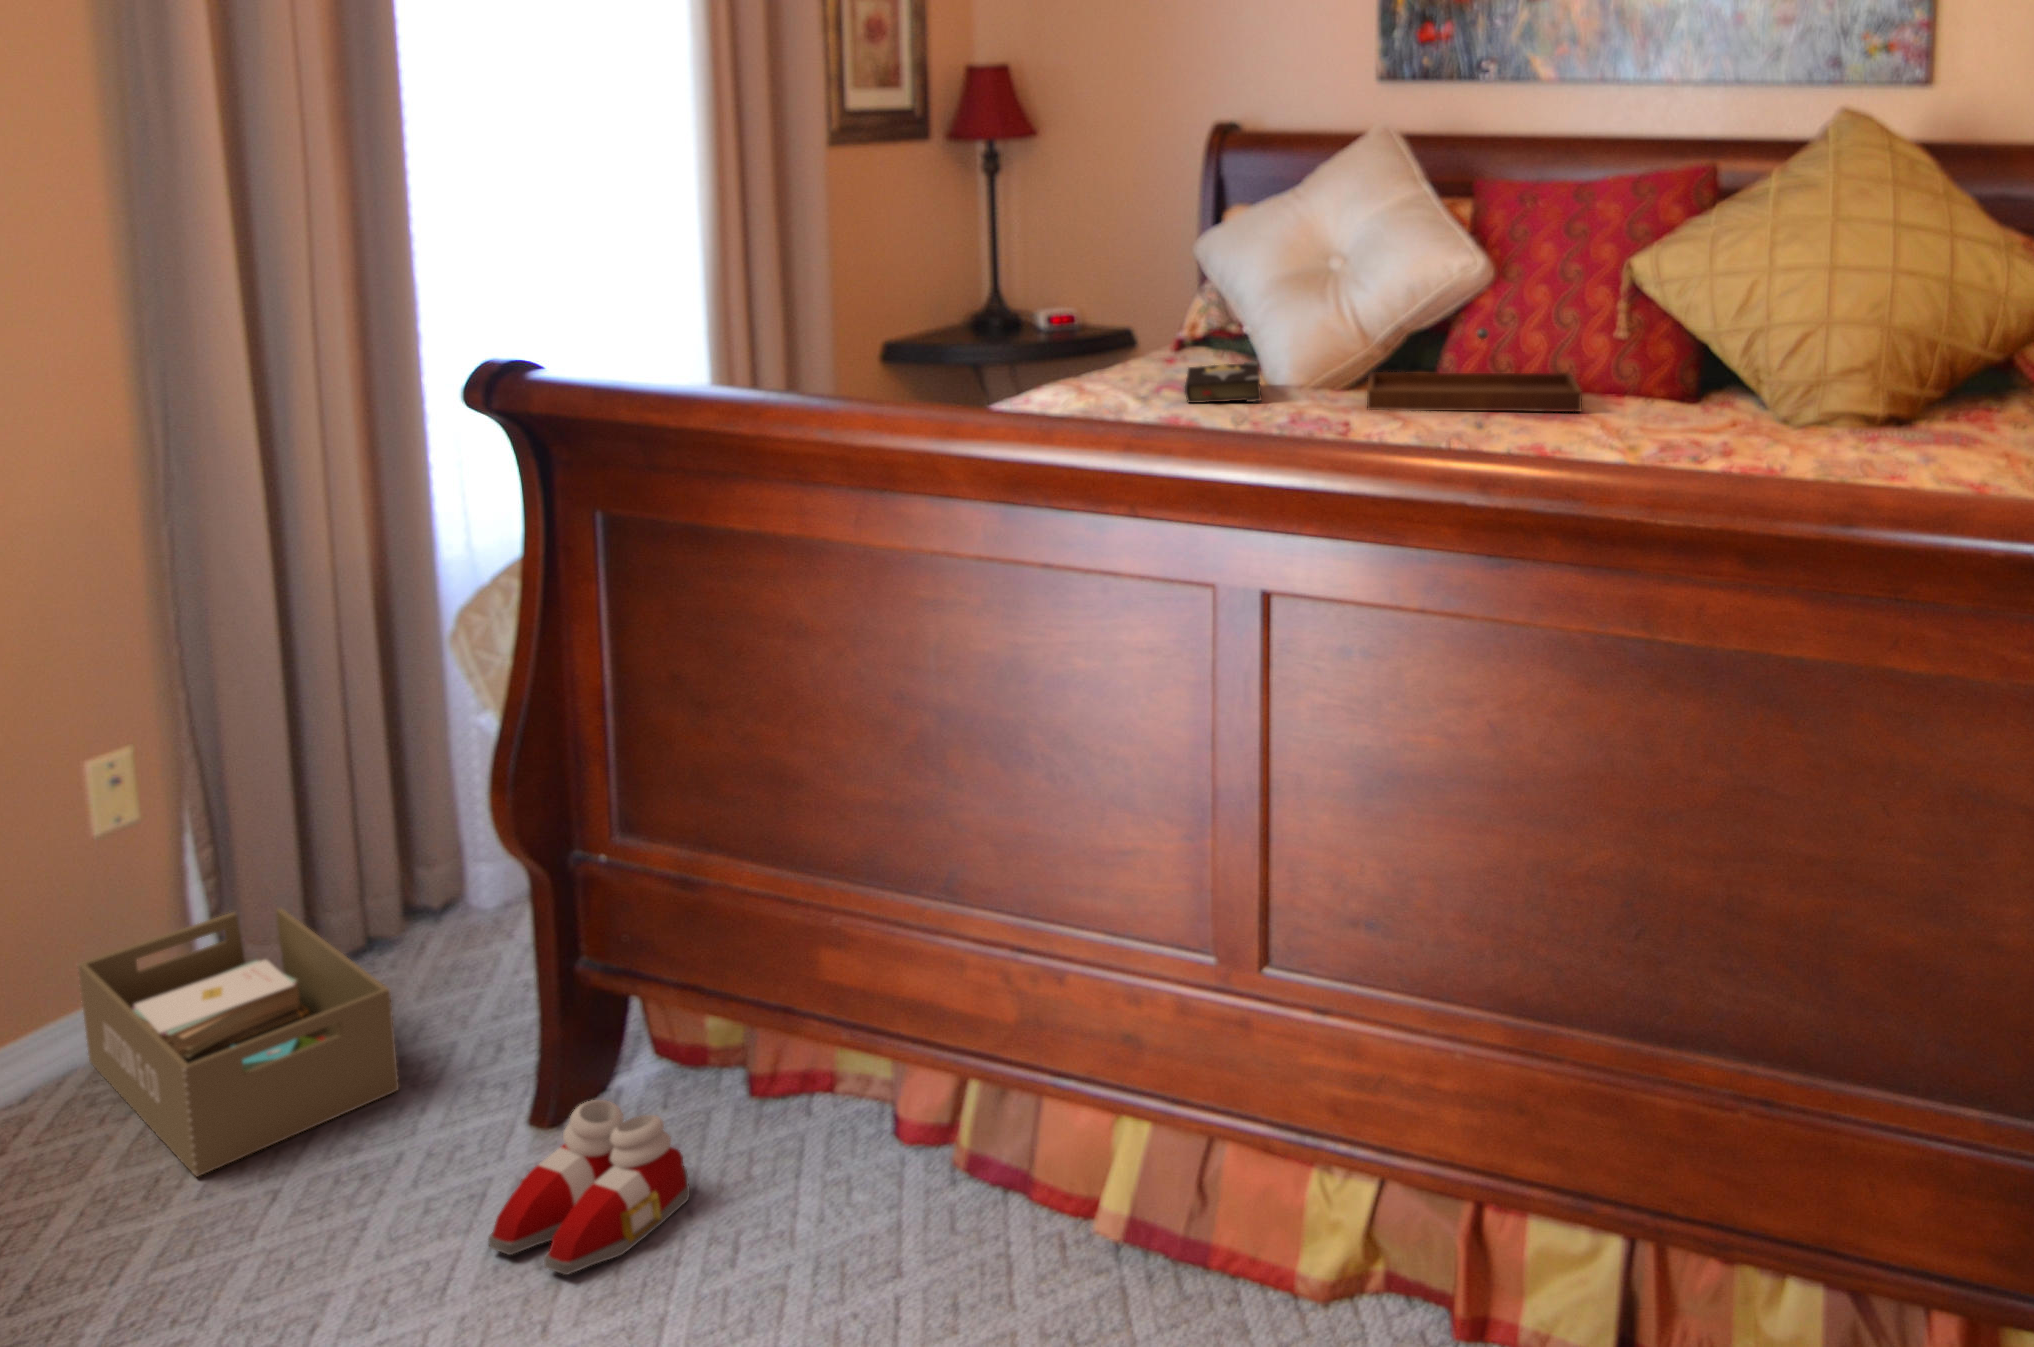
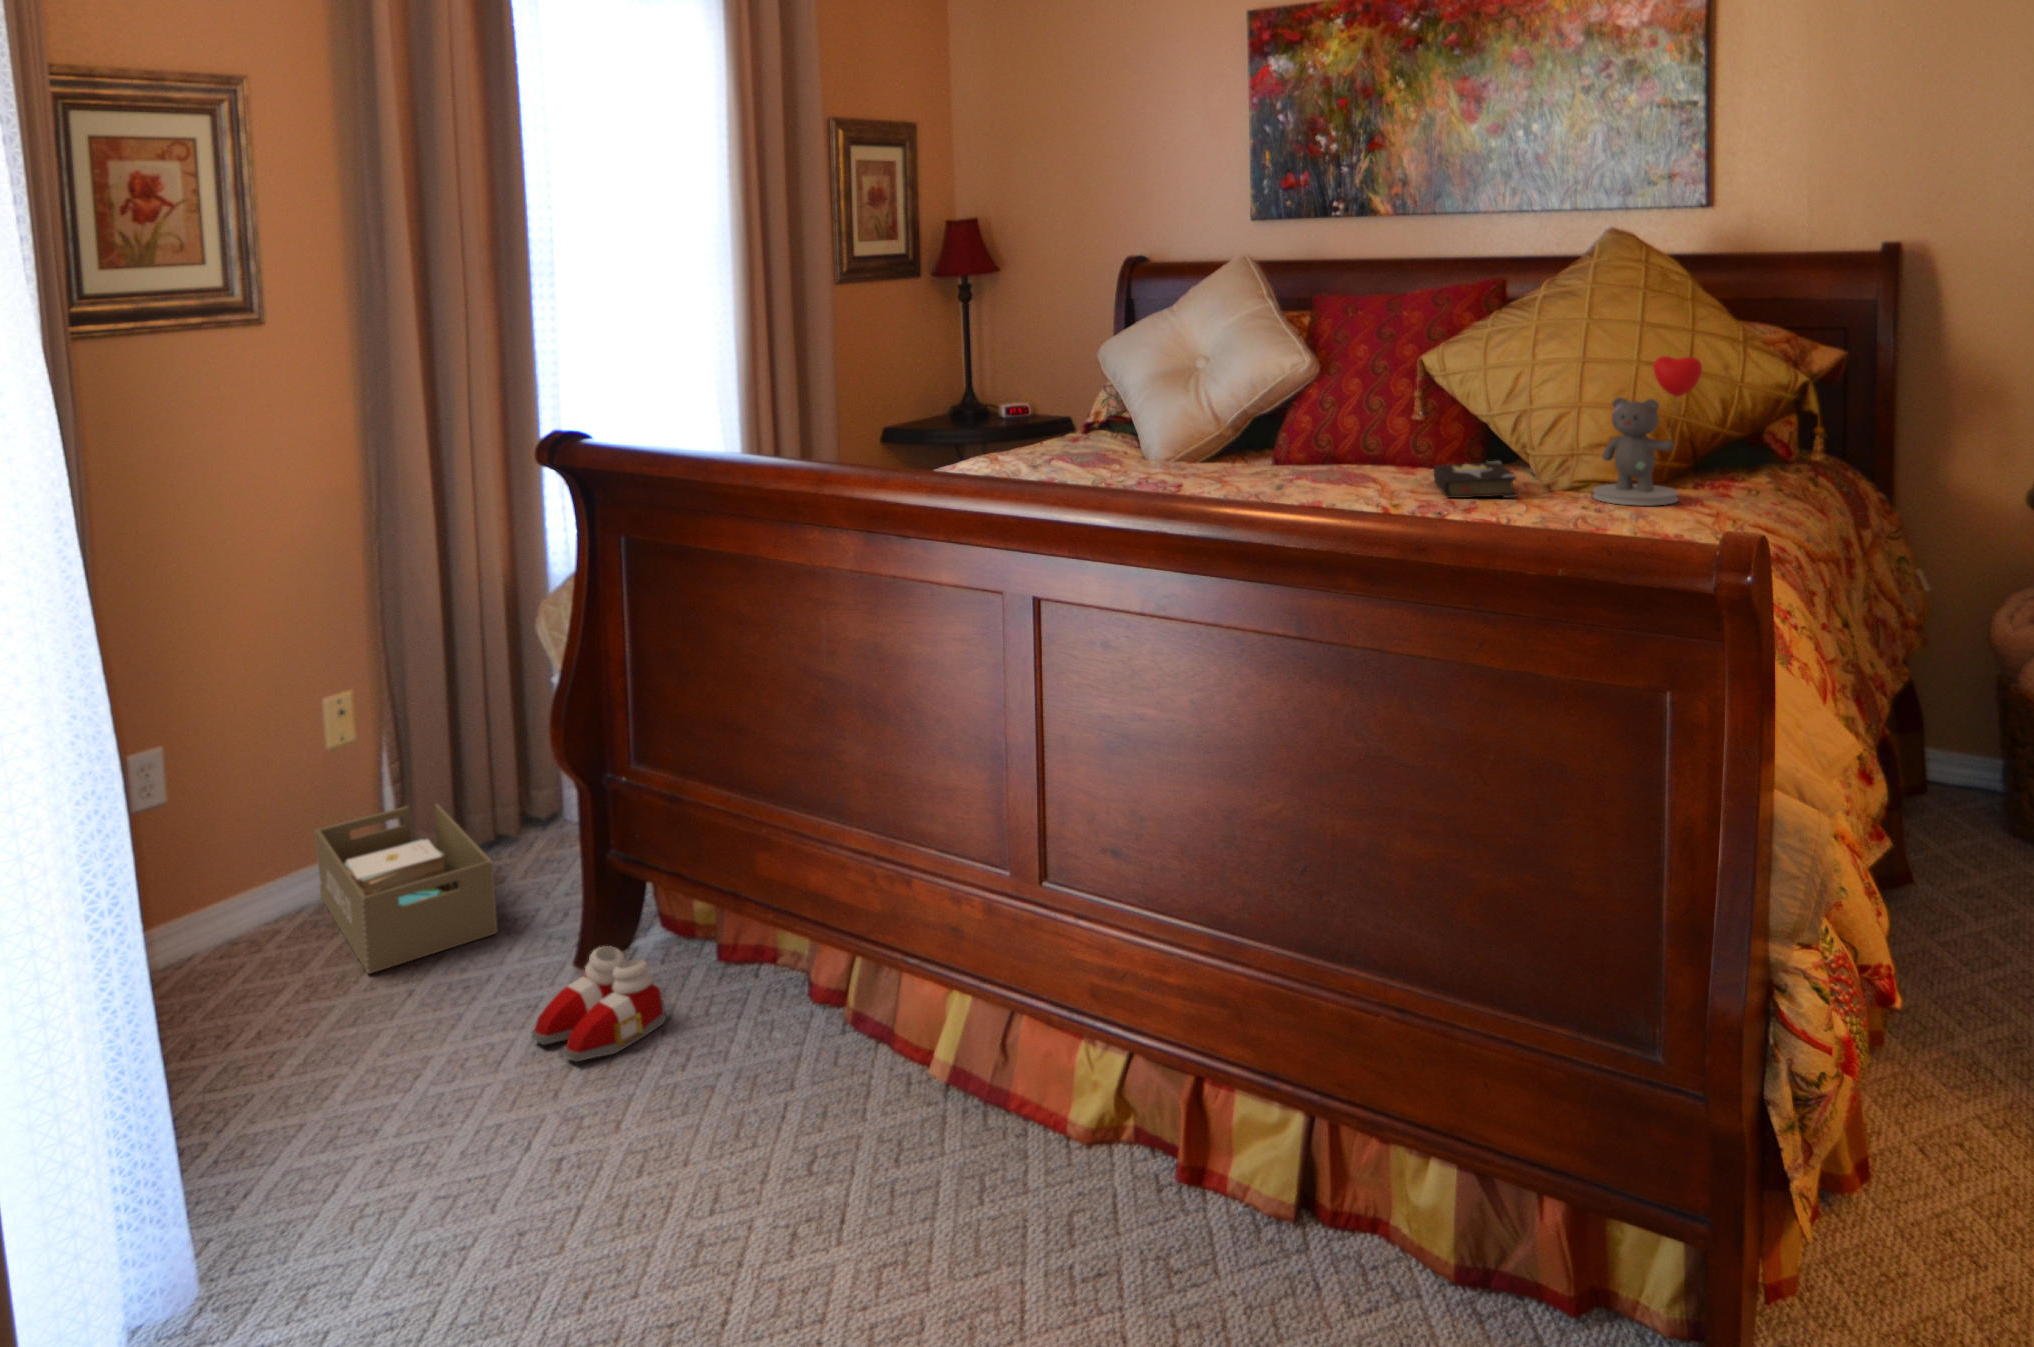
teddy bear: none [1845,268,1979,446] -> present [1593,356,1702,506]
tray: present [1367,328,1582,412] -> none [1200,411,1376,477]
hardback book: present [1185,361,1261,403] -> present [1434,461,1517,498]

